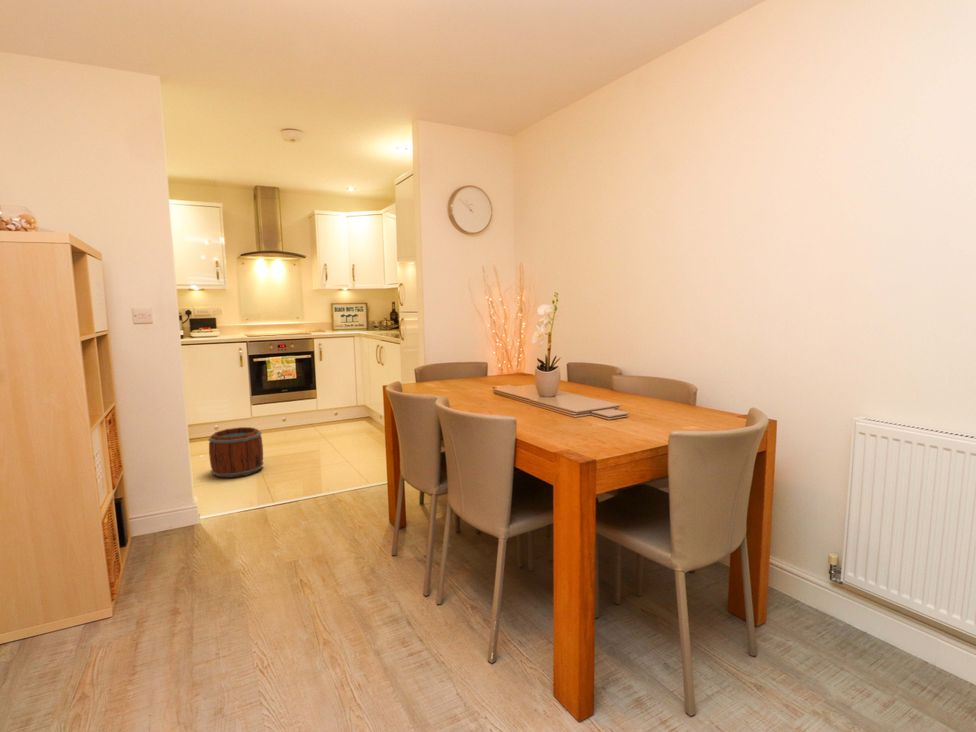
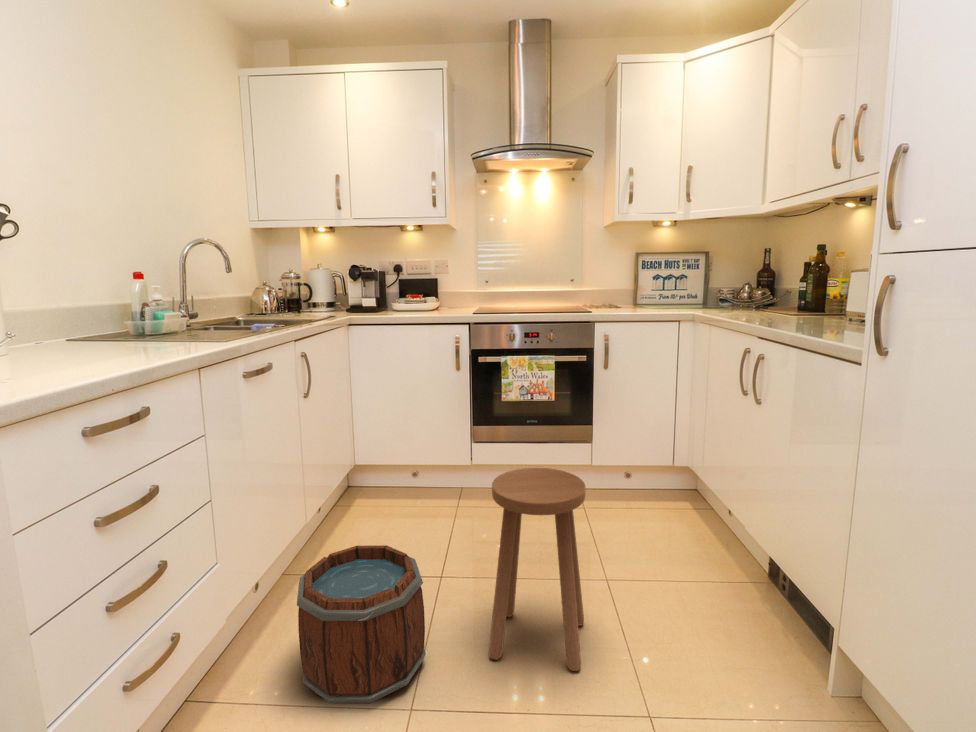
stool: none [284,392,324,462] -> present [489,468,586,671]

